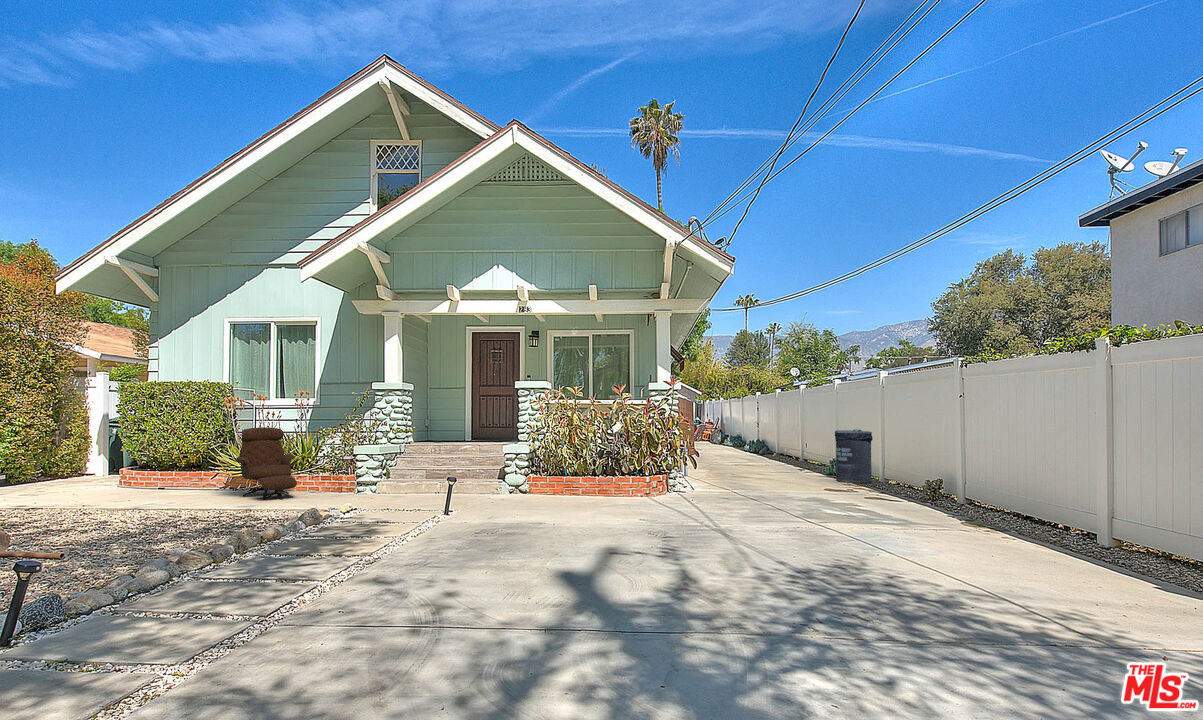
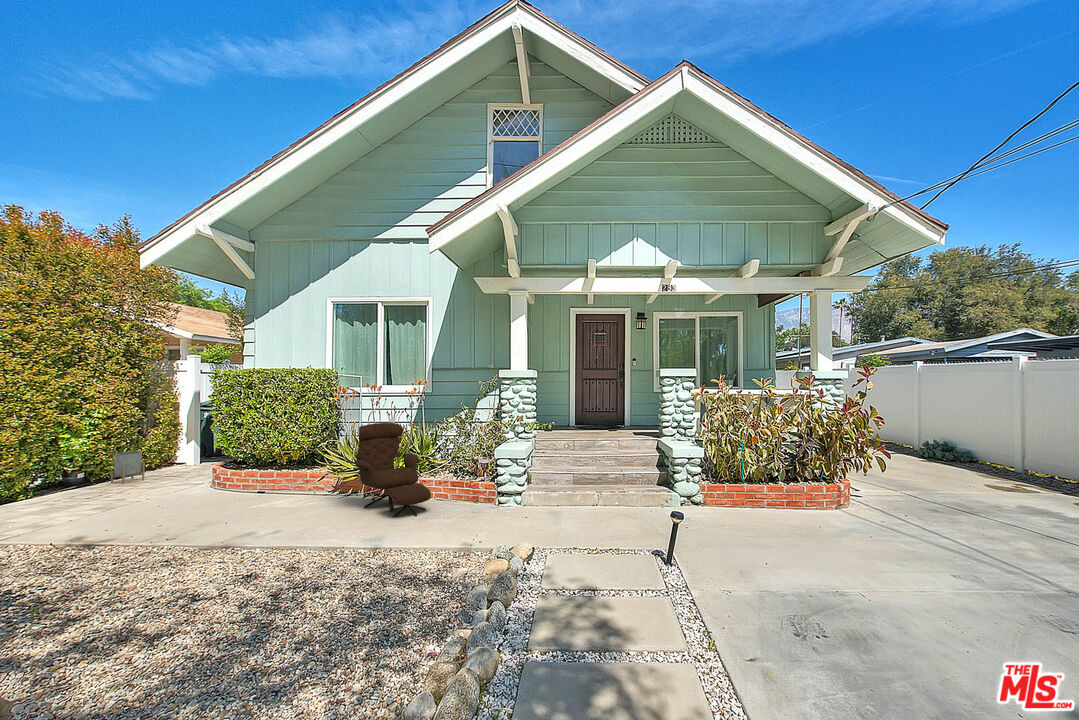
trash can: present [835,429,873,483] -> none [973,422,1030,482]
planter: none [27,458,57,486] -> present [111,451,145,484]

